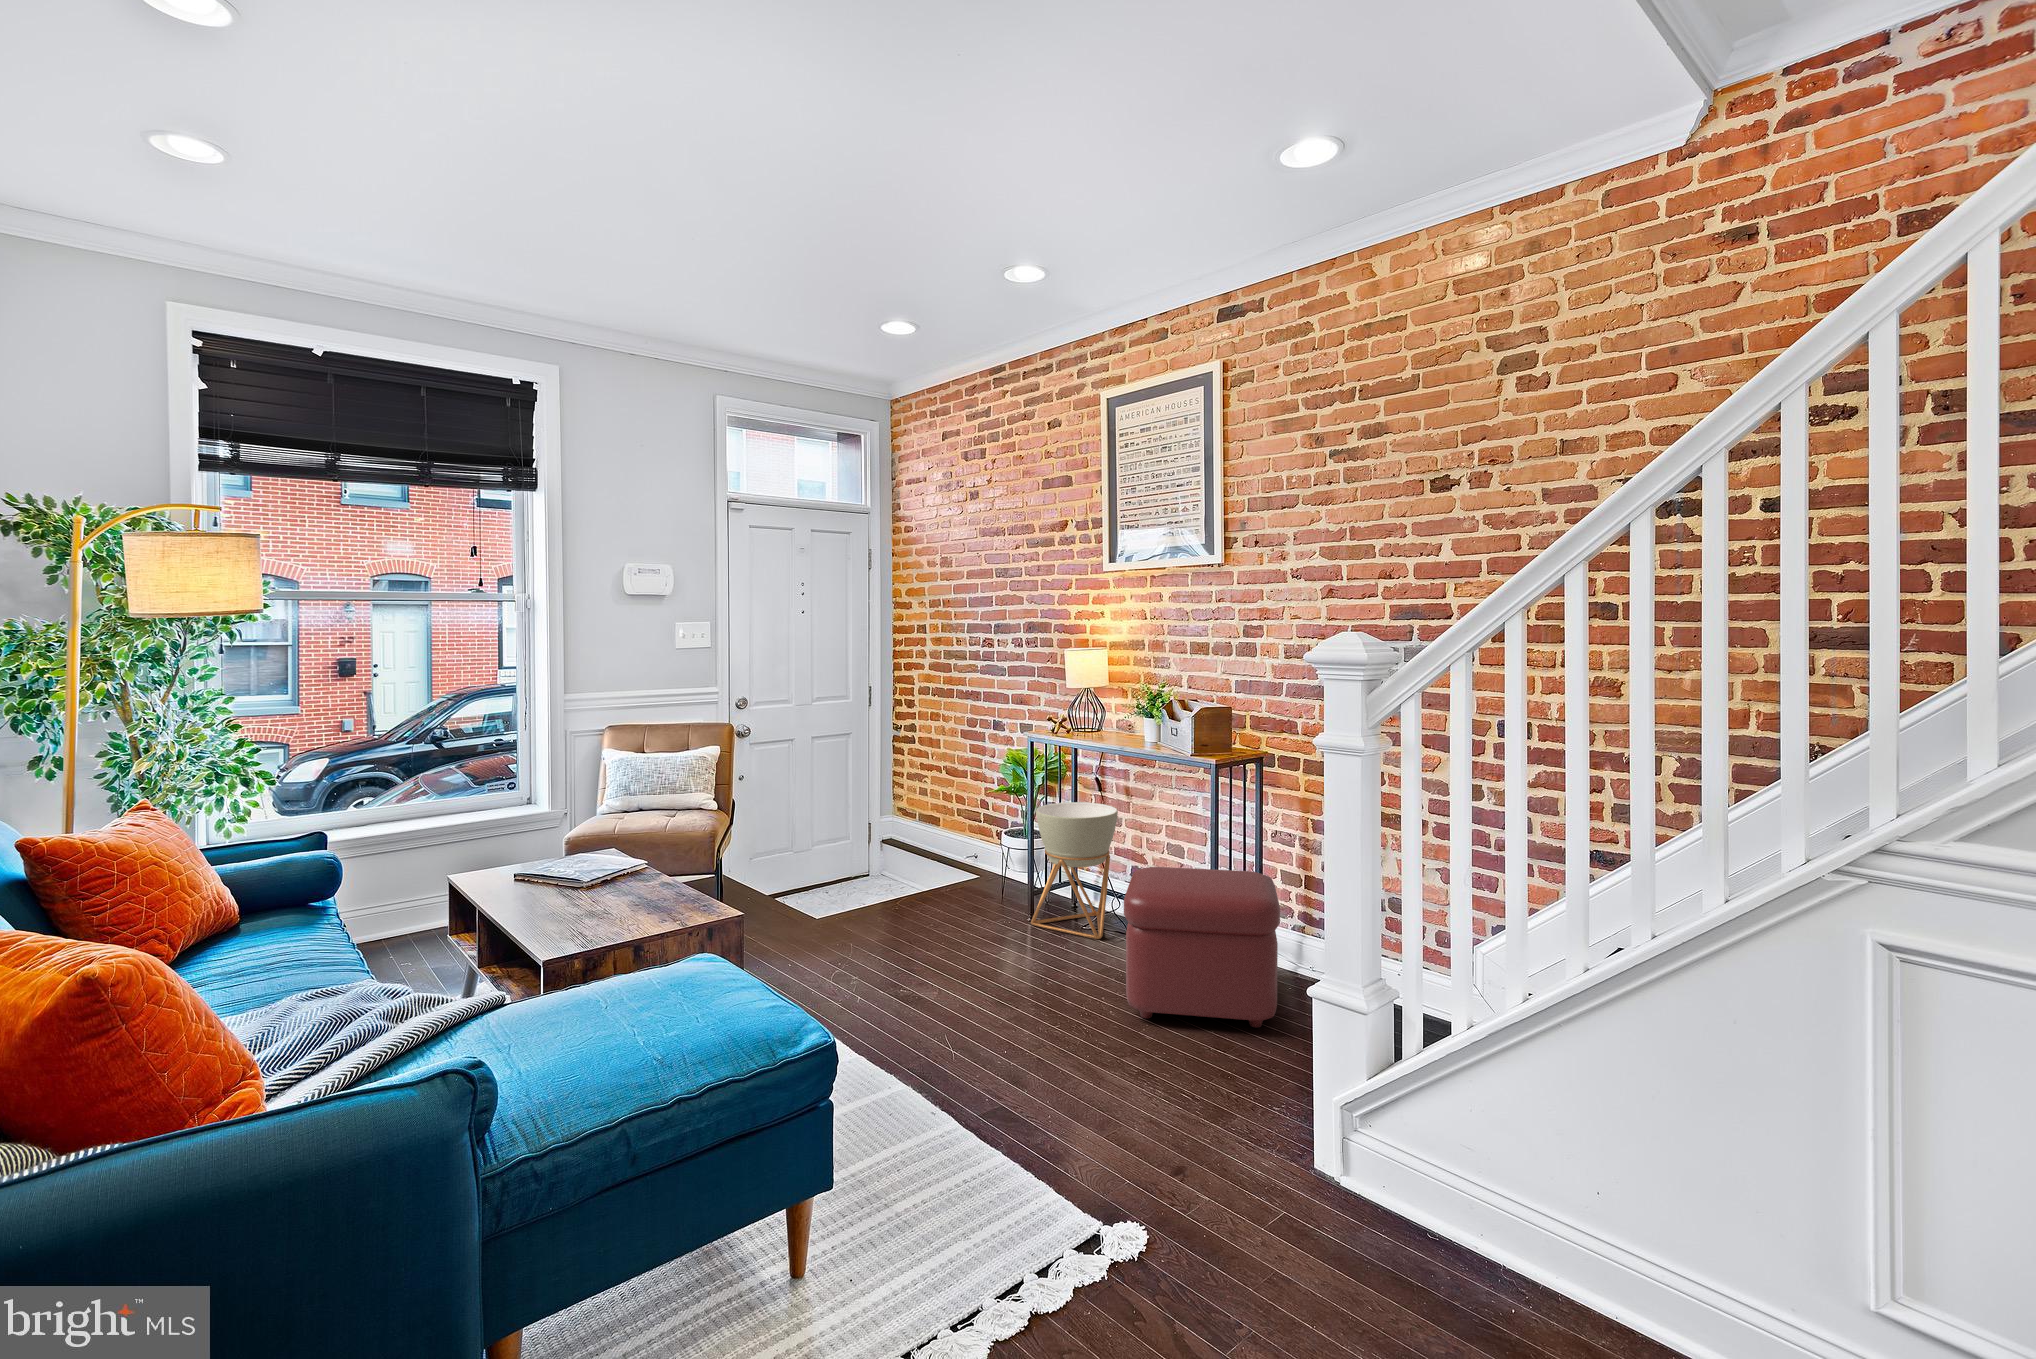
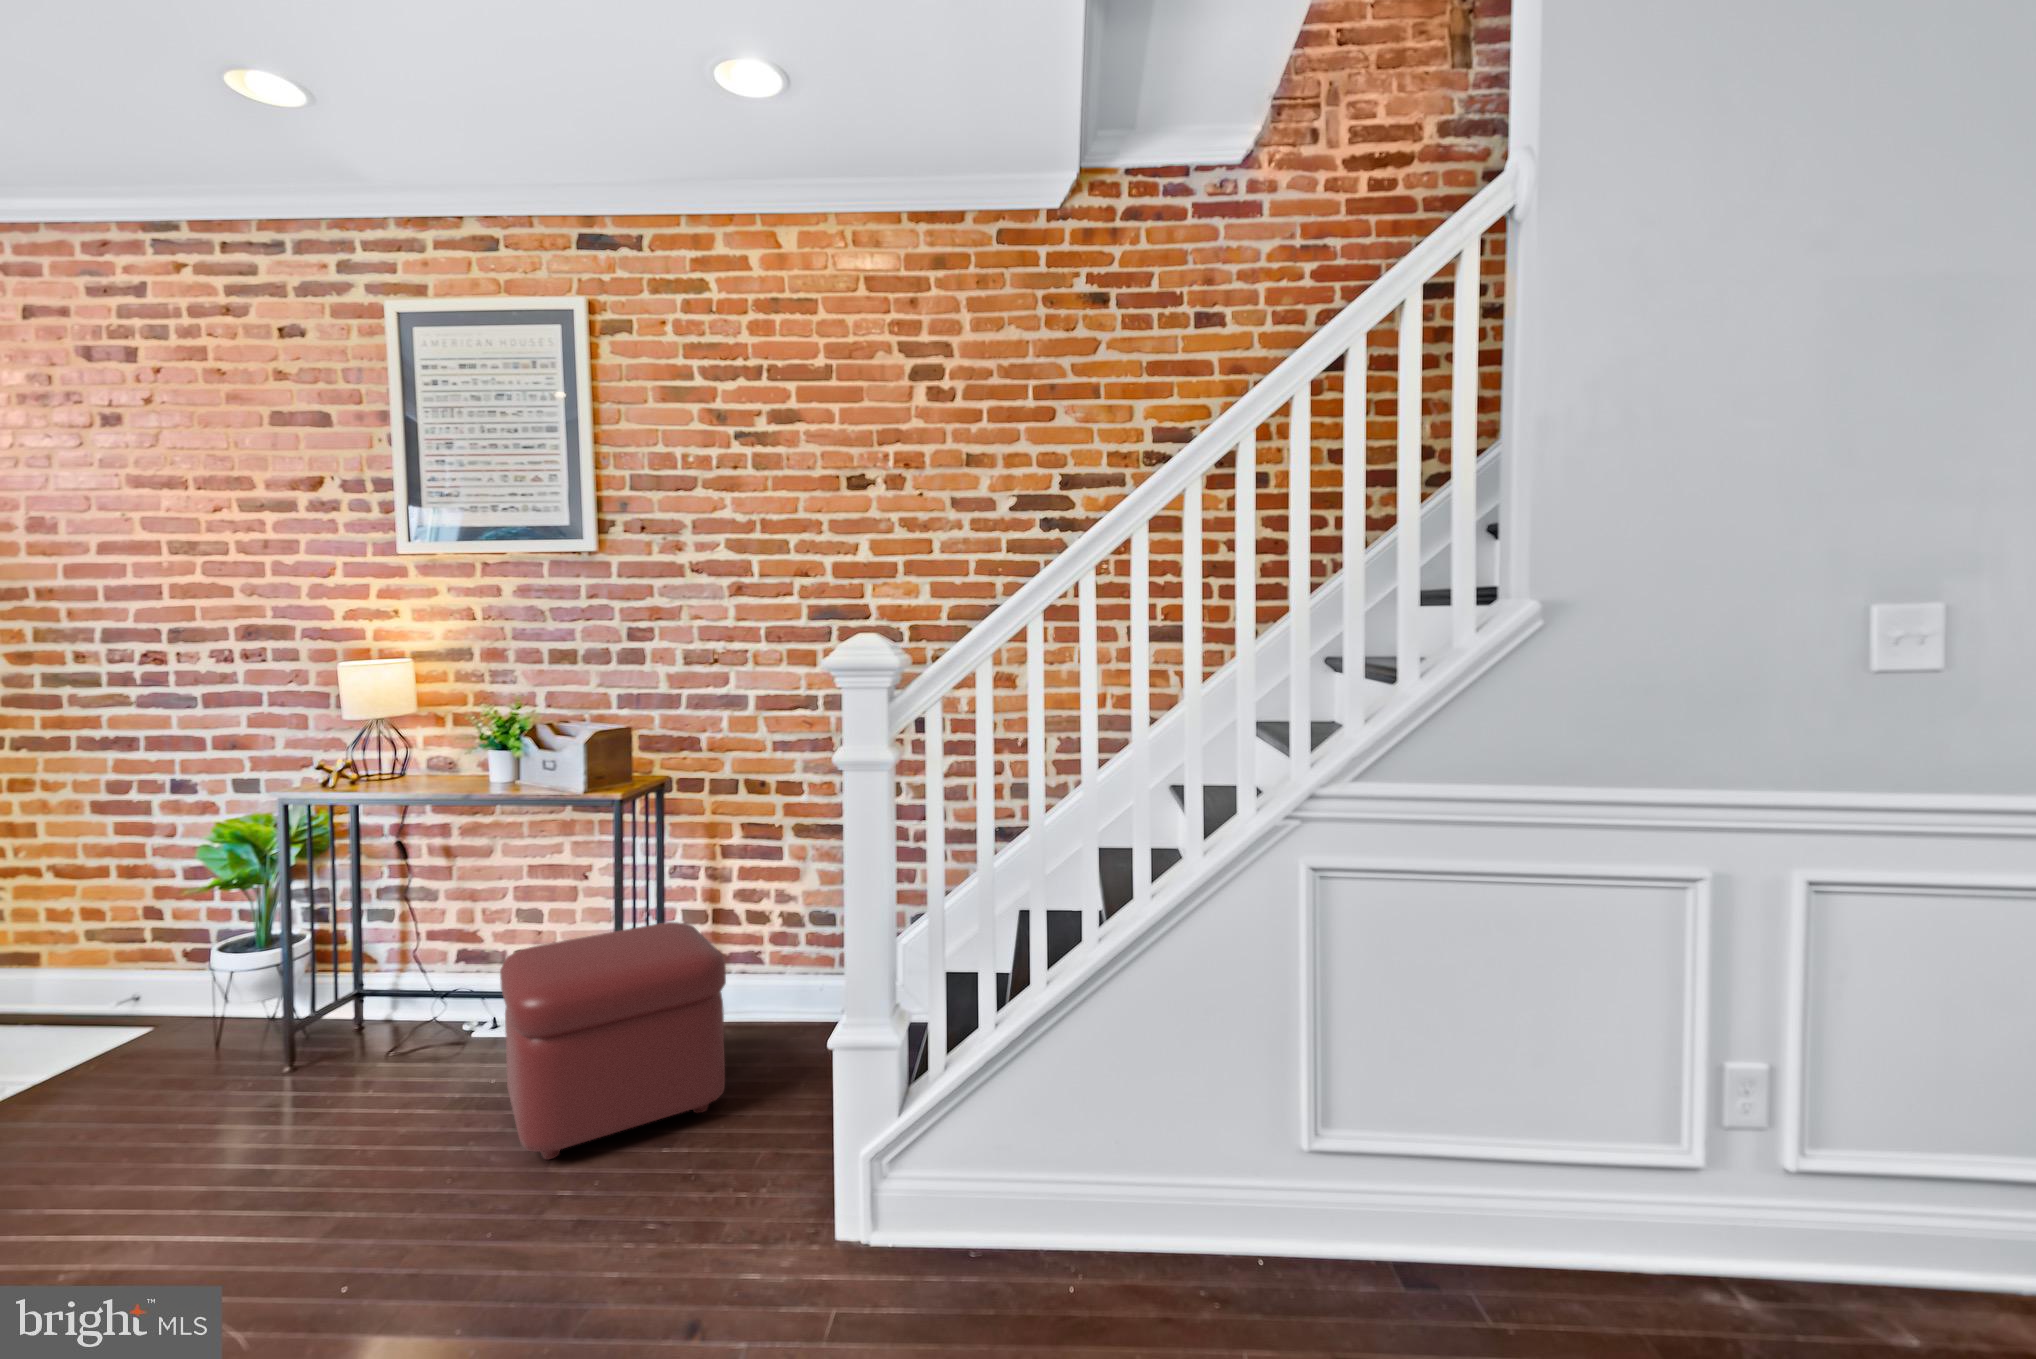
planter: present [1031,802,1118,939] -> none [290,875,441,1080]

